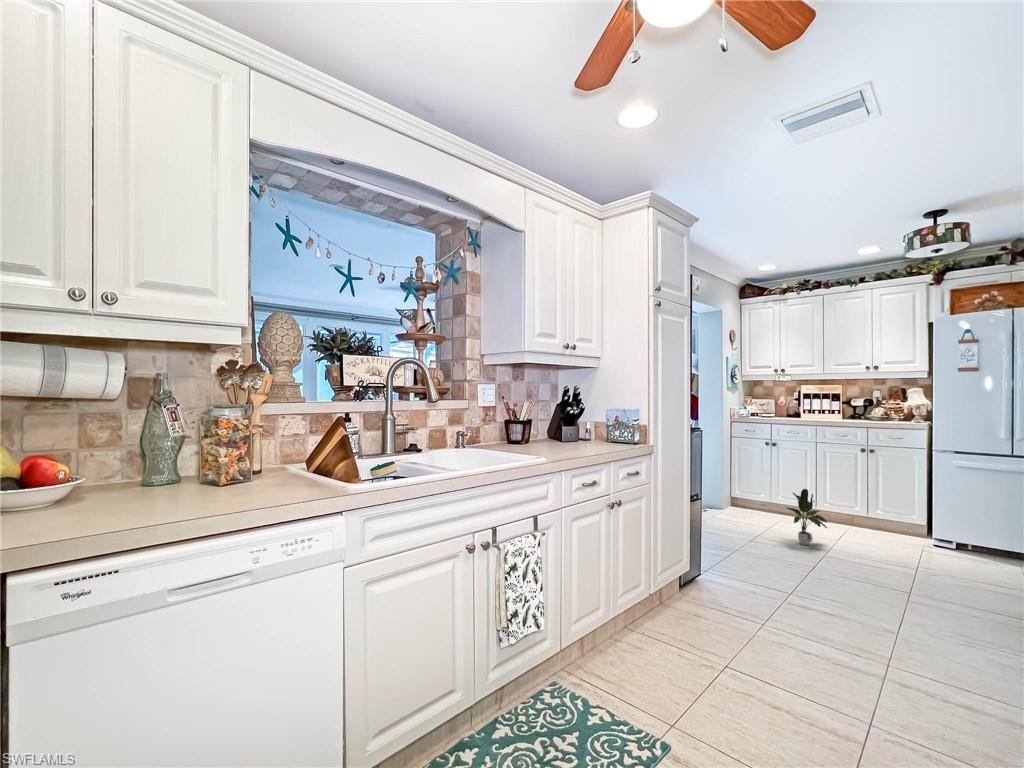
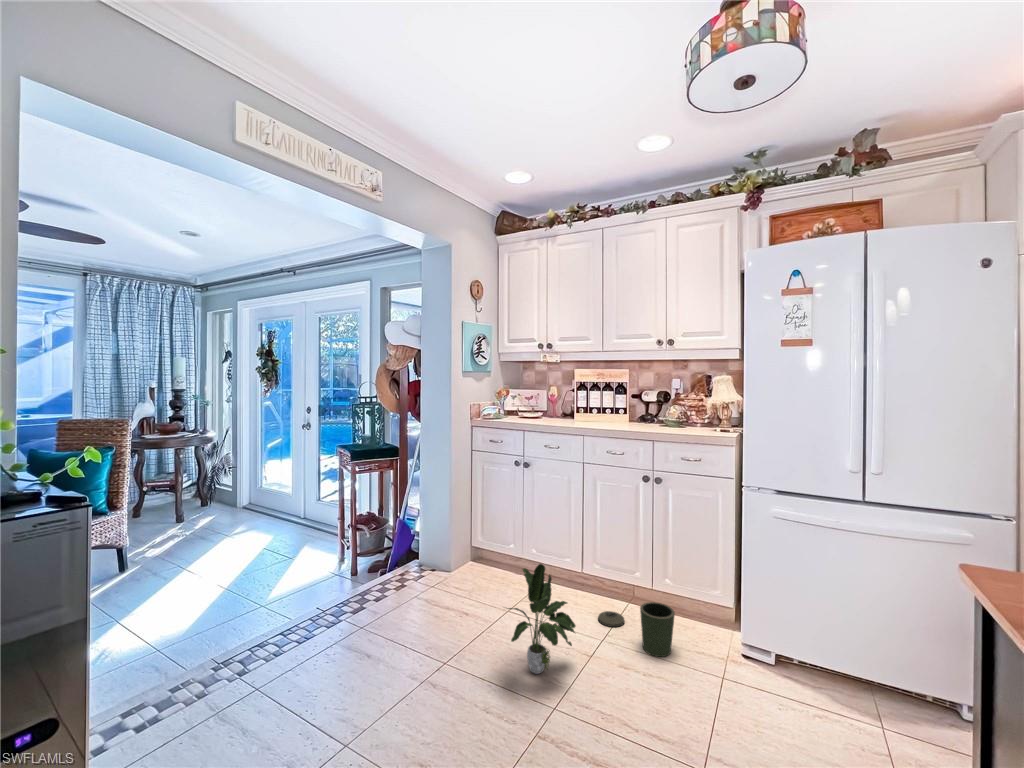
trash can: none [832,519,888,547] -> present [598,602,675,657]

